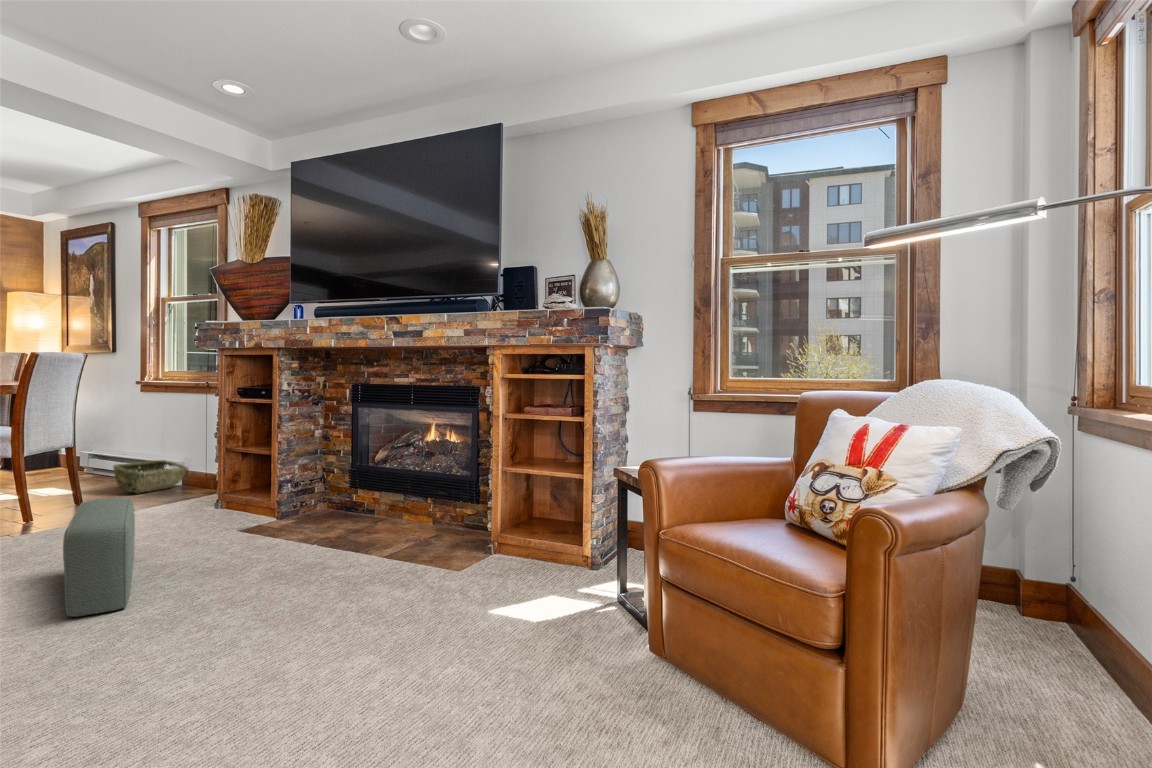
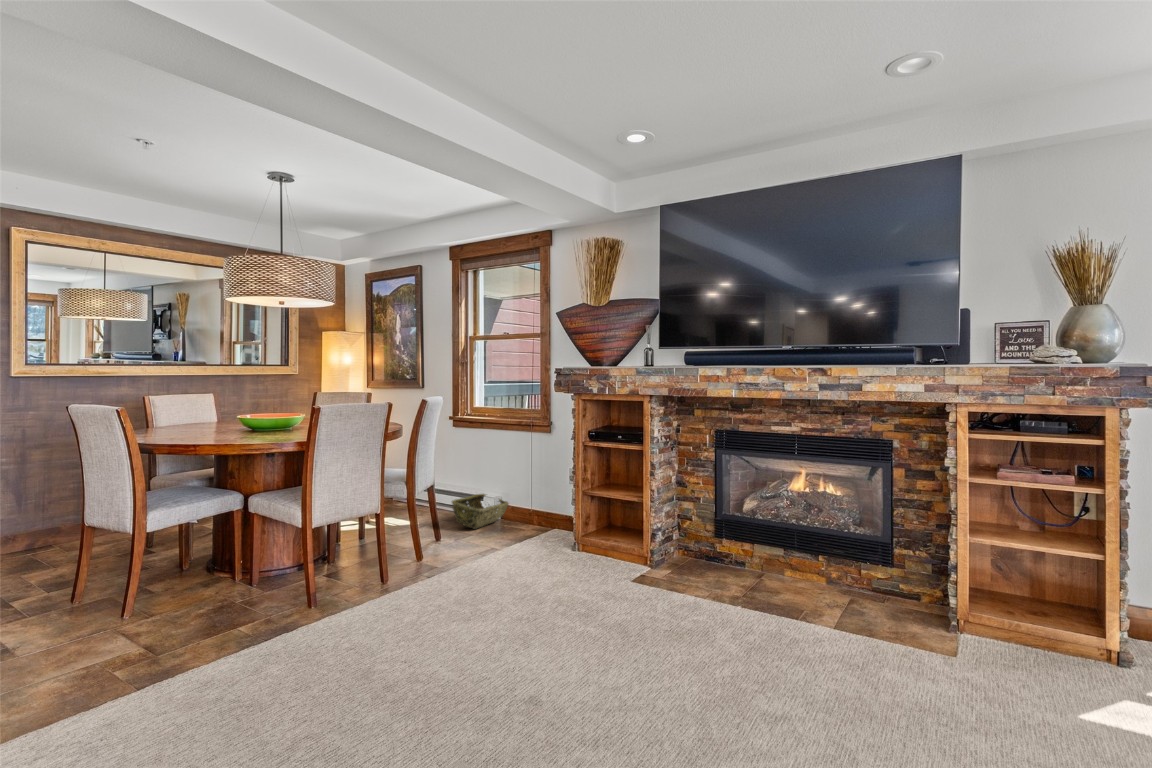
pouf: present [63,498,135,617] -> none [557,564,673,712]

